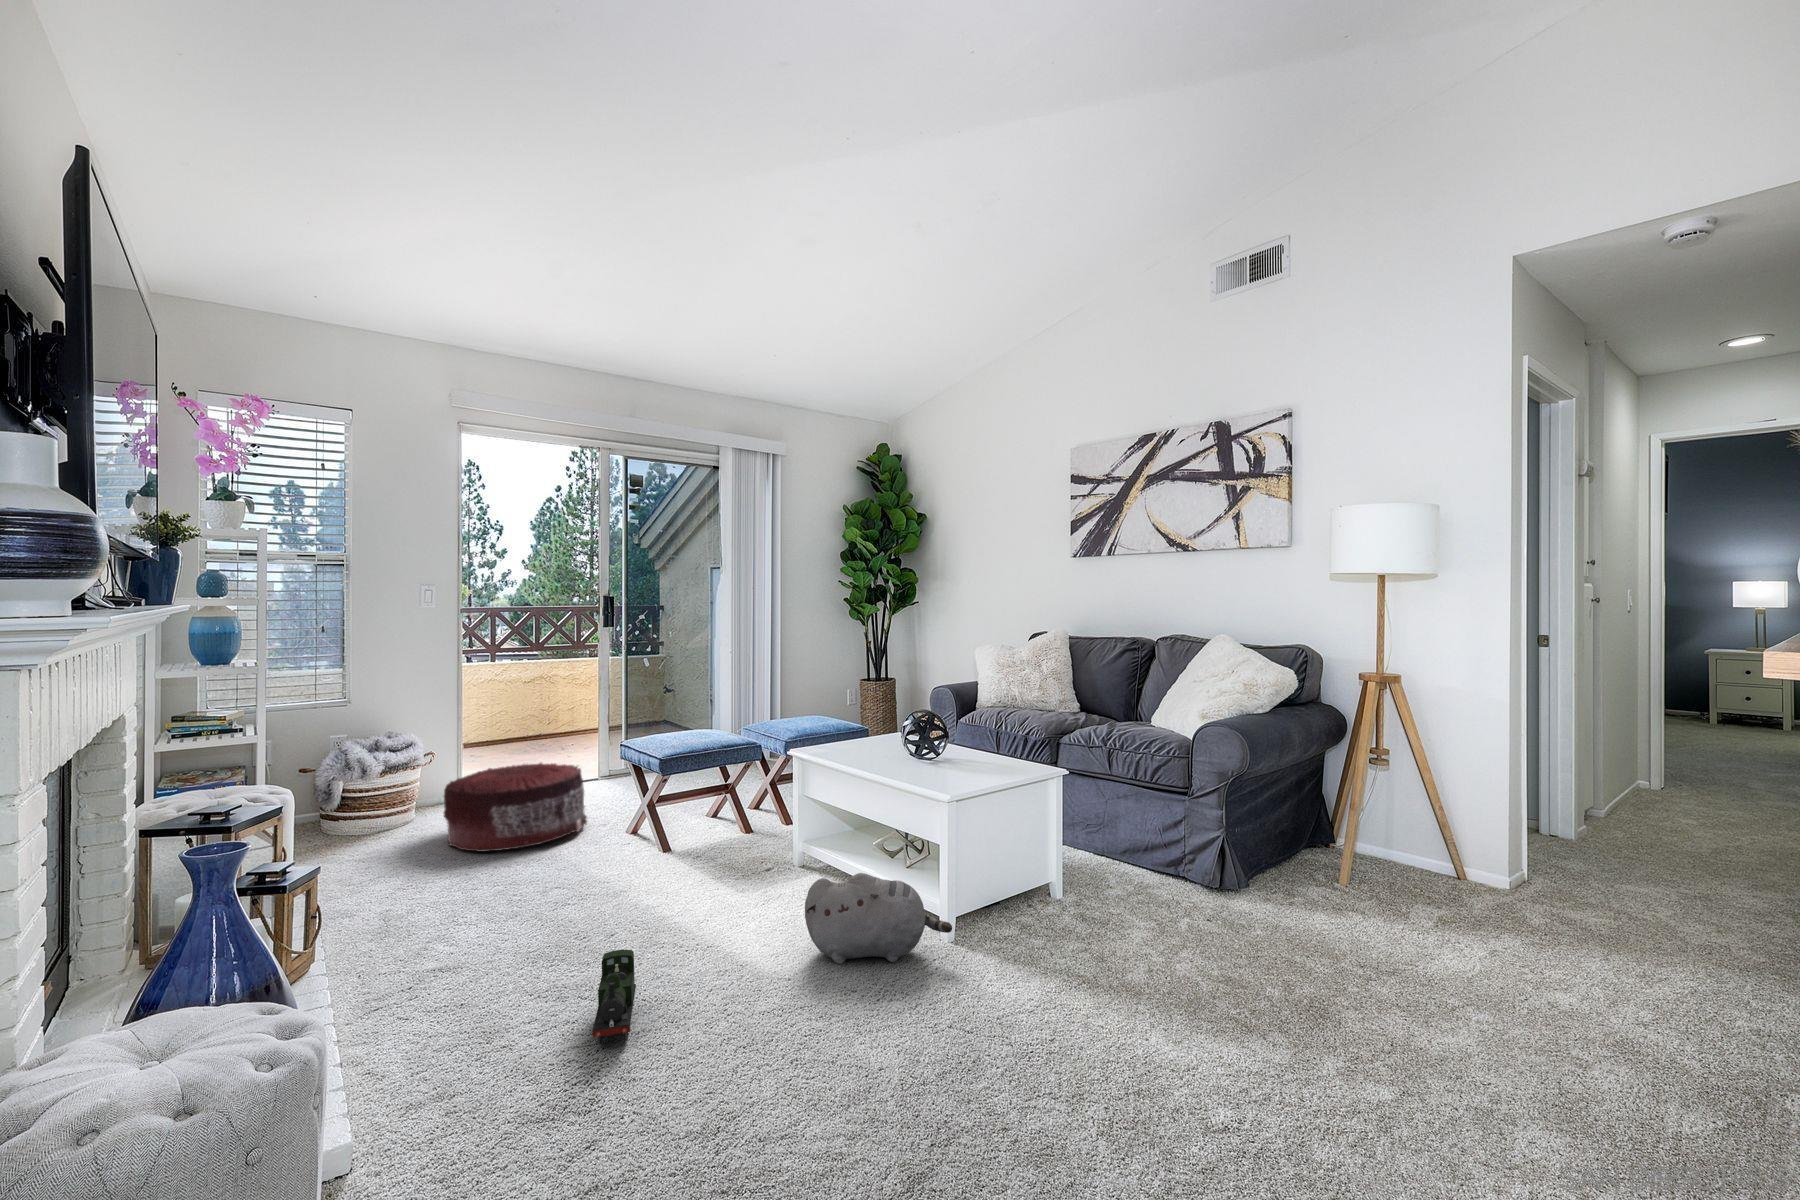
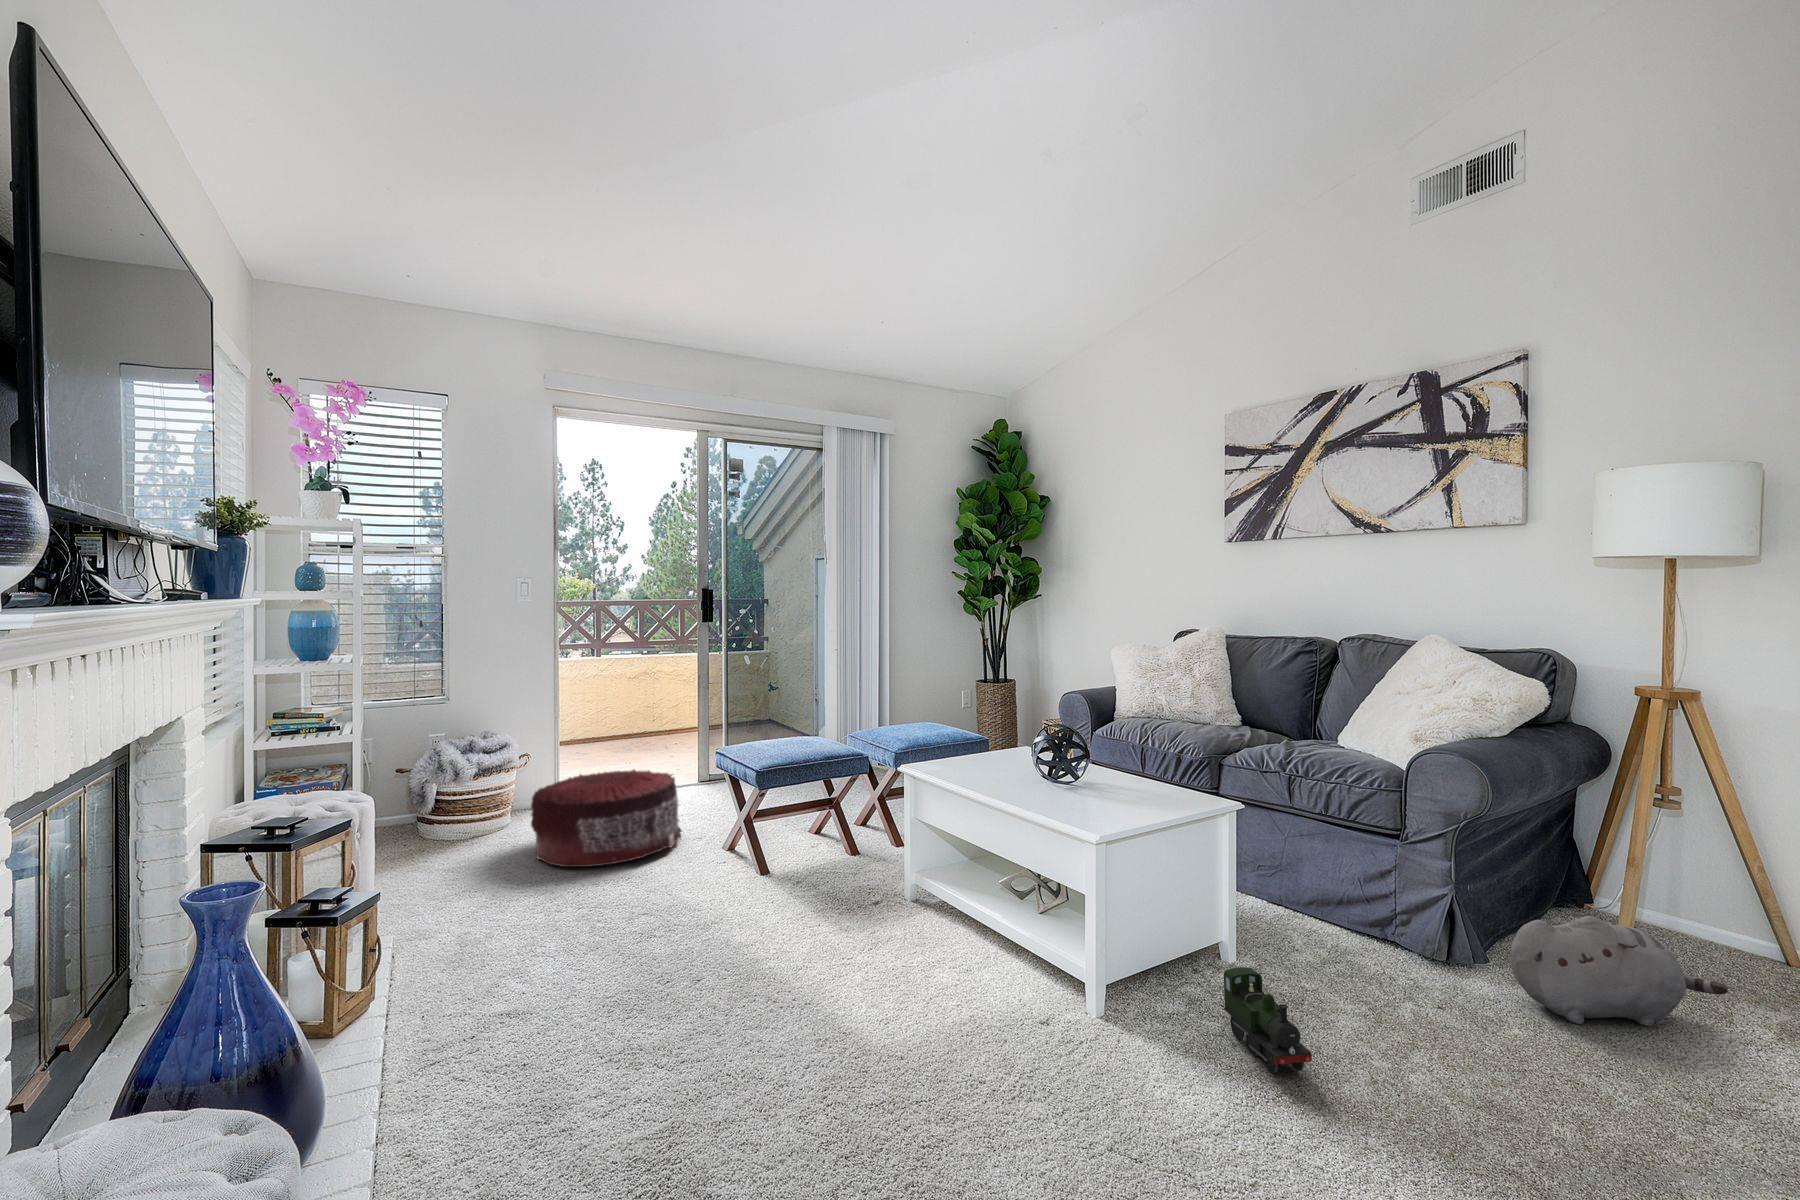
plush toy: present [805,873,952,964] -> present [1511,916,1728,1026]
toy train: present [593,949,636,1045] -> present [1224,967,1312,1073]

